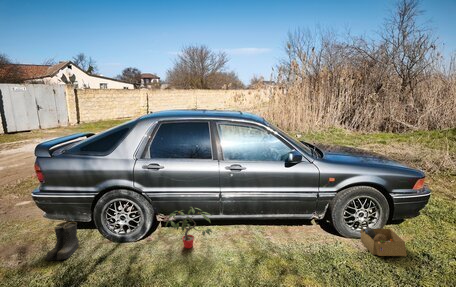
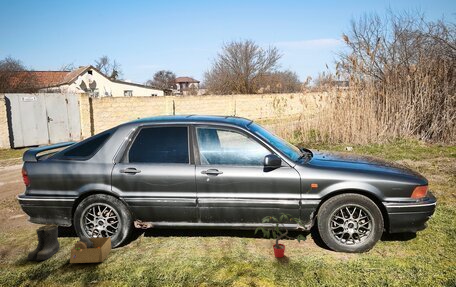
potted plant: present [166,208,212,248] -> present [255,214,306,257]
cardboard box: present [360,226,407,256] -> present [70,236,111,263]

